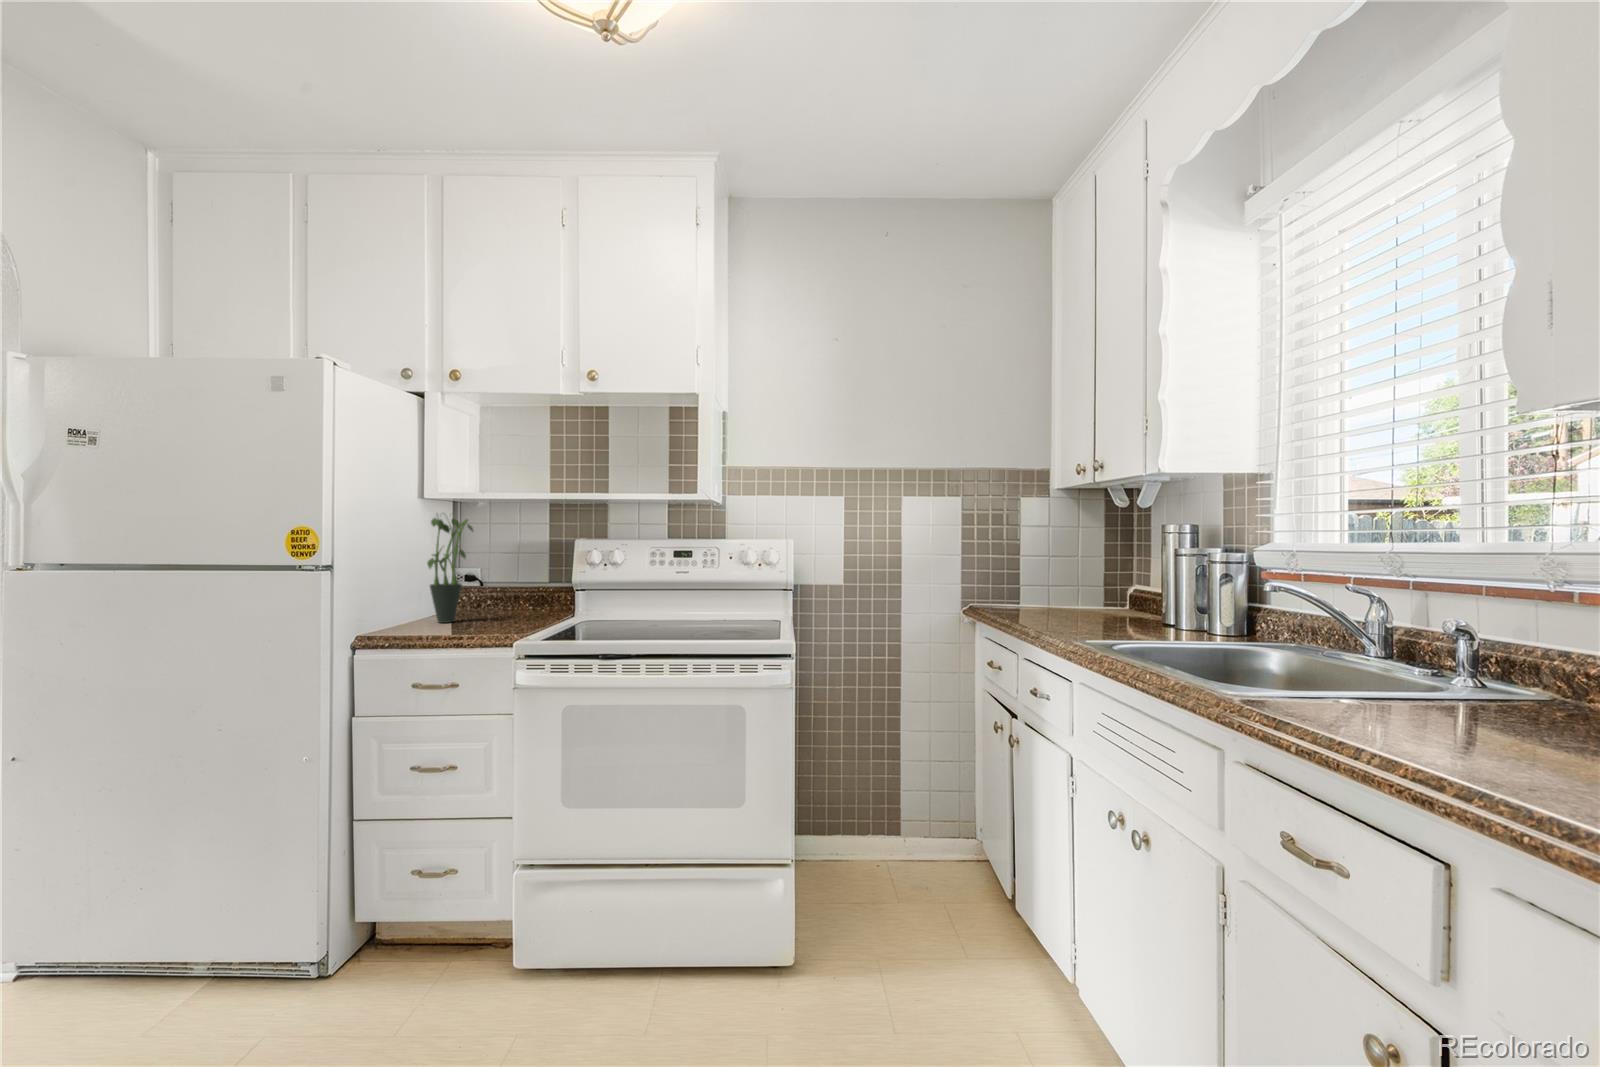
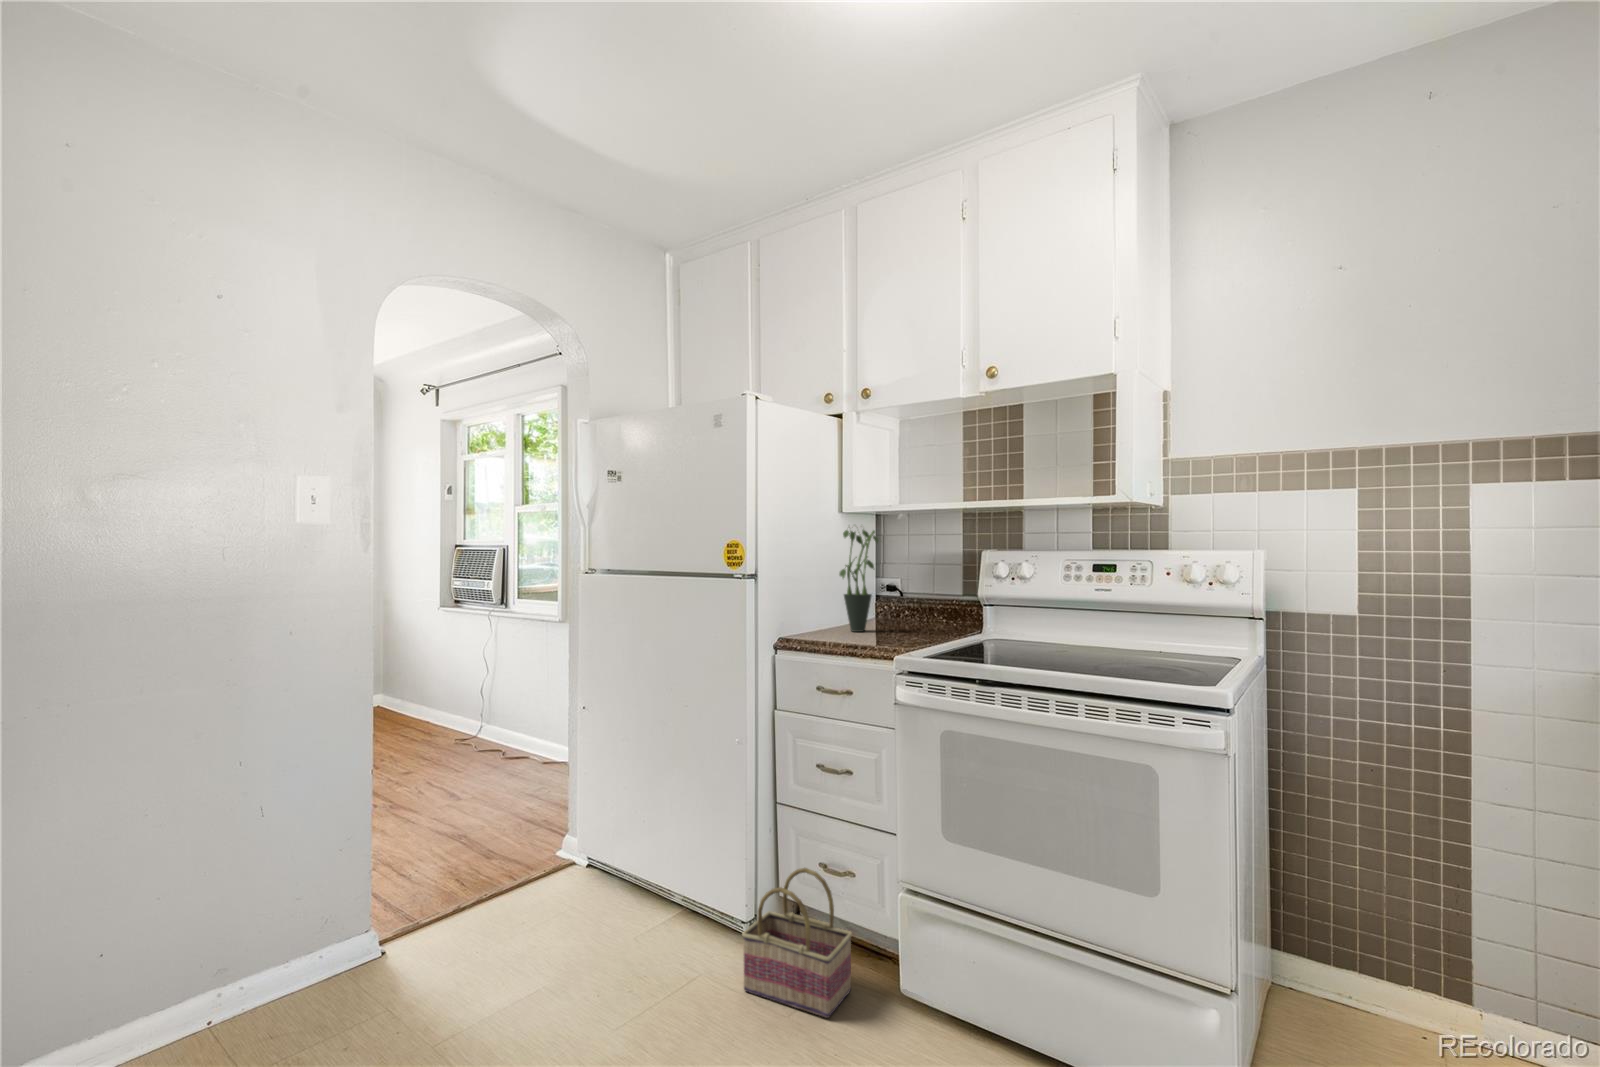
basket: none [324,878,462,1038] -> present [742,868,852,1018]

